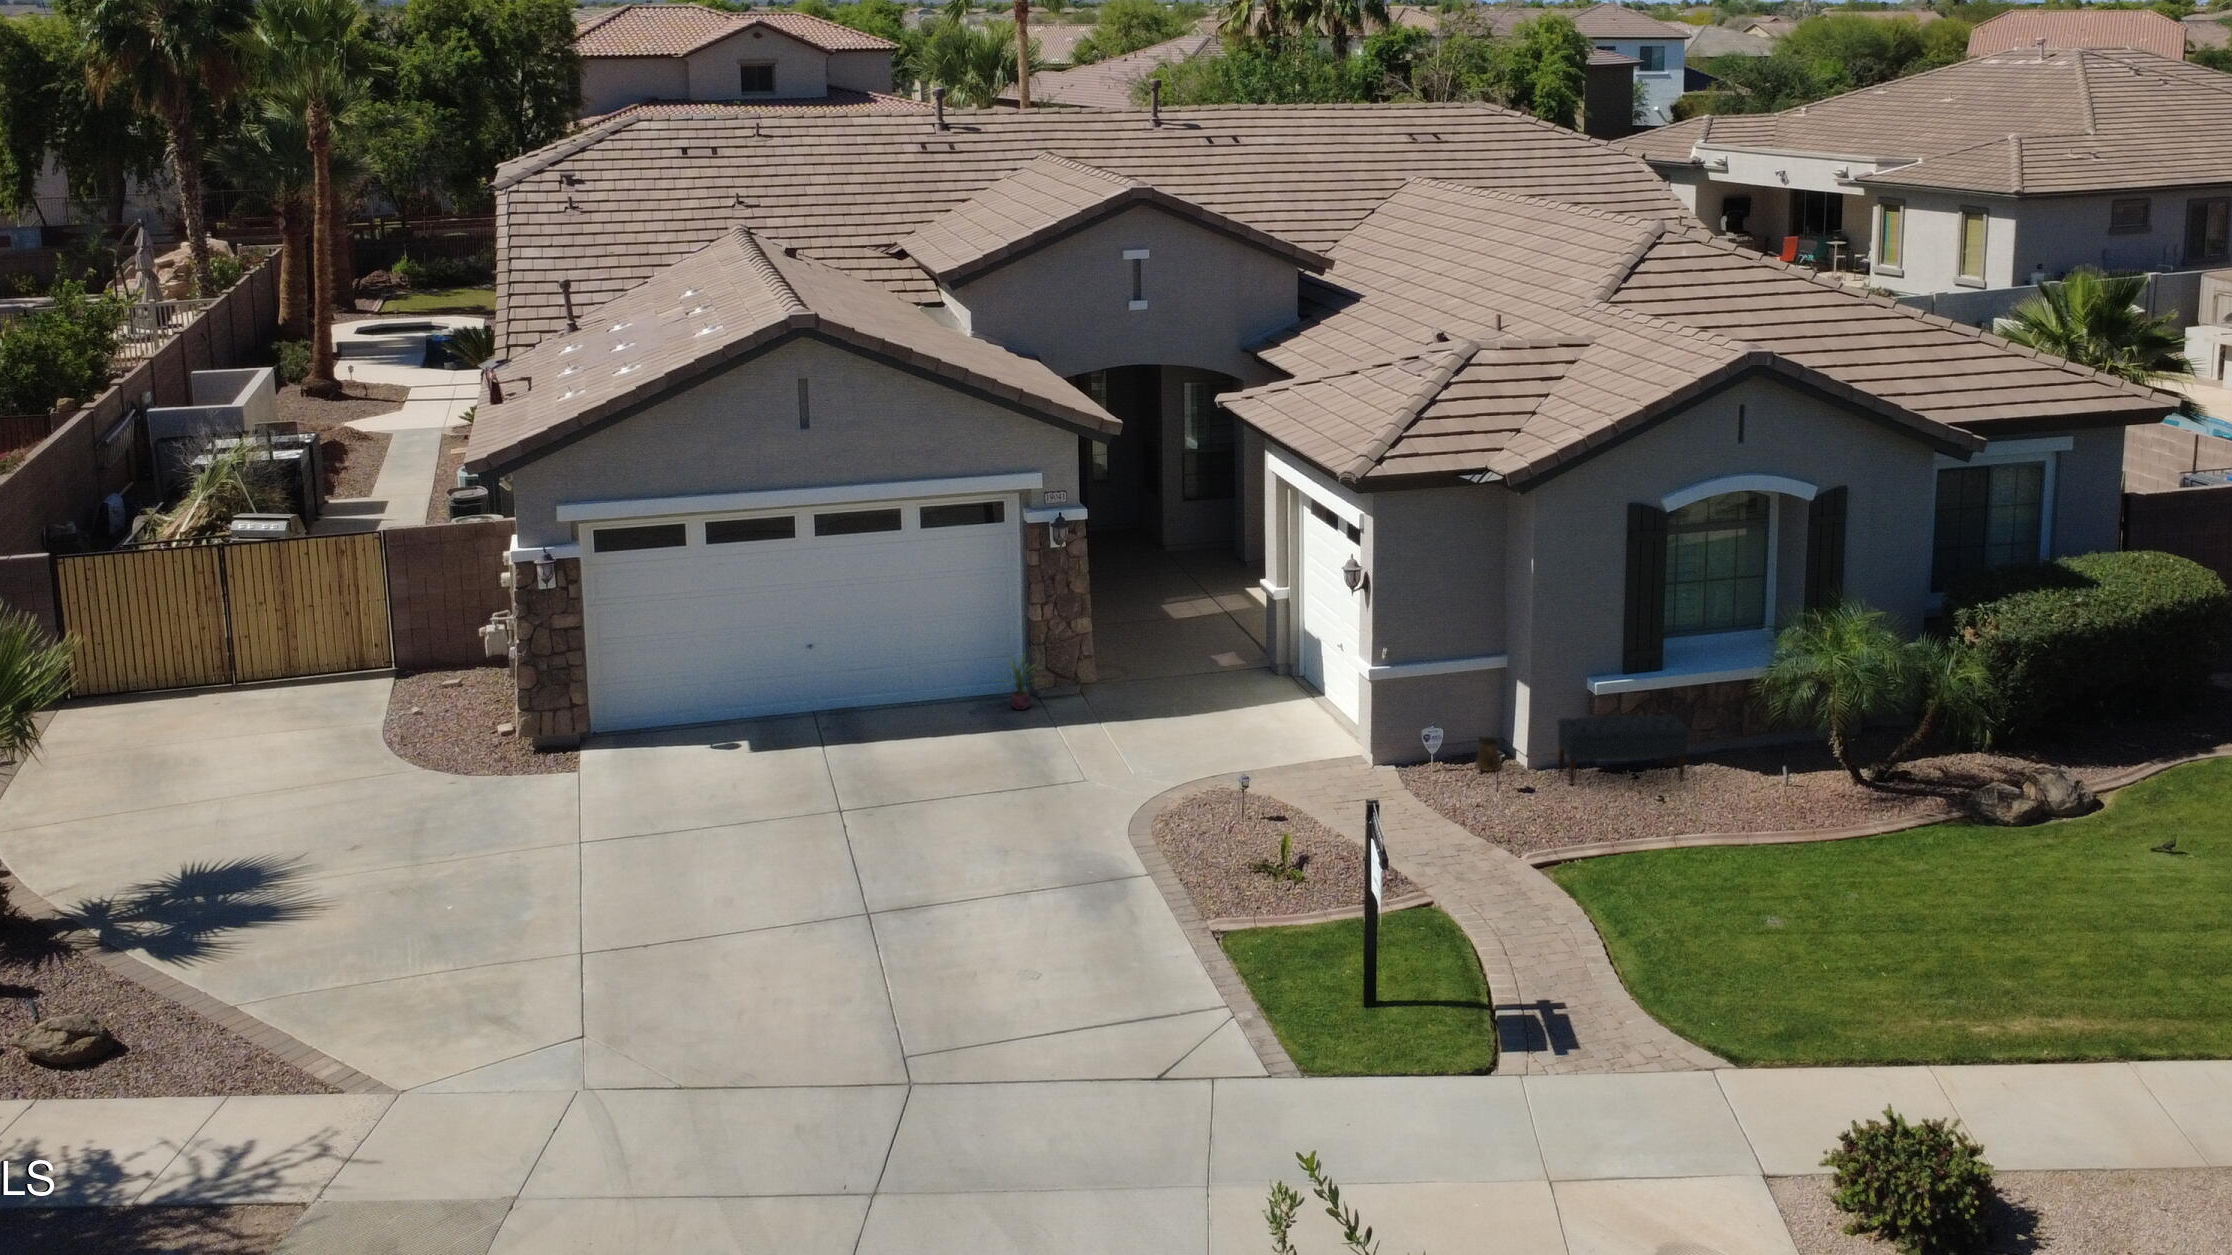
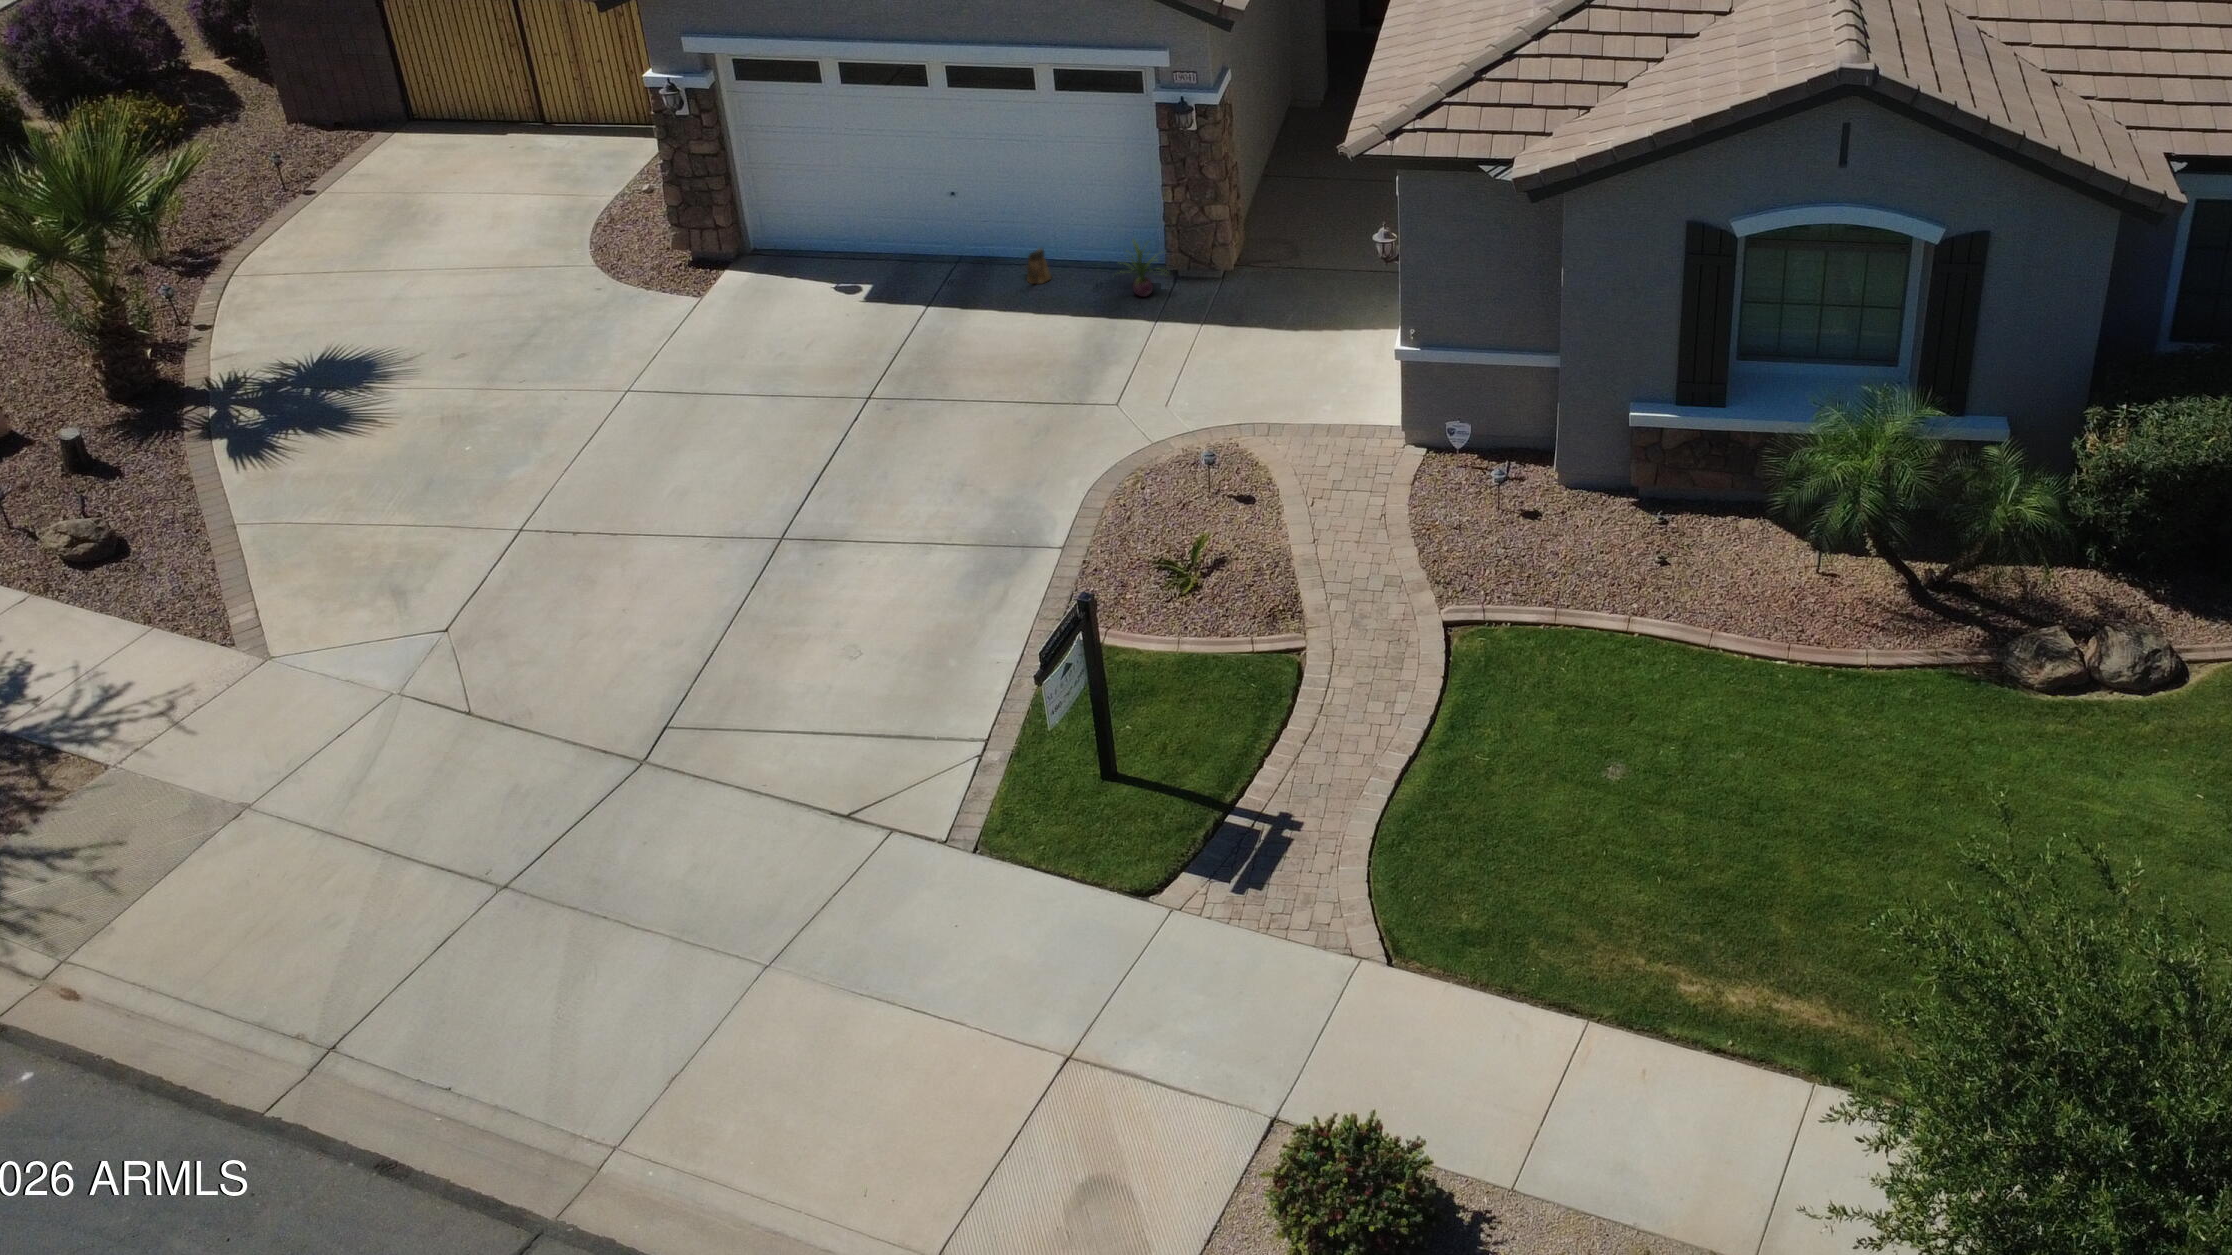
bench: present [1558,714,1689,785] -> none [1575,441,1722,538]
watering can: present [1476,735,1504,771] -> present [1025,248,1052,284]

